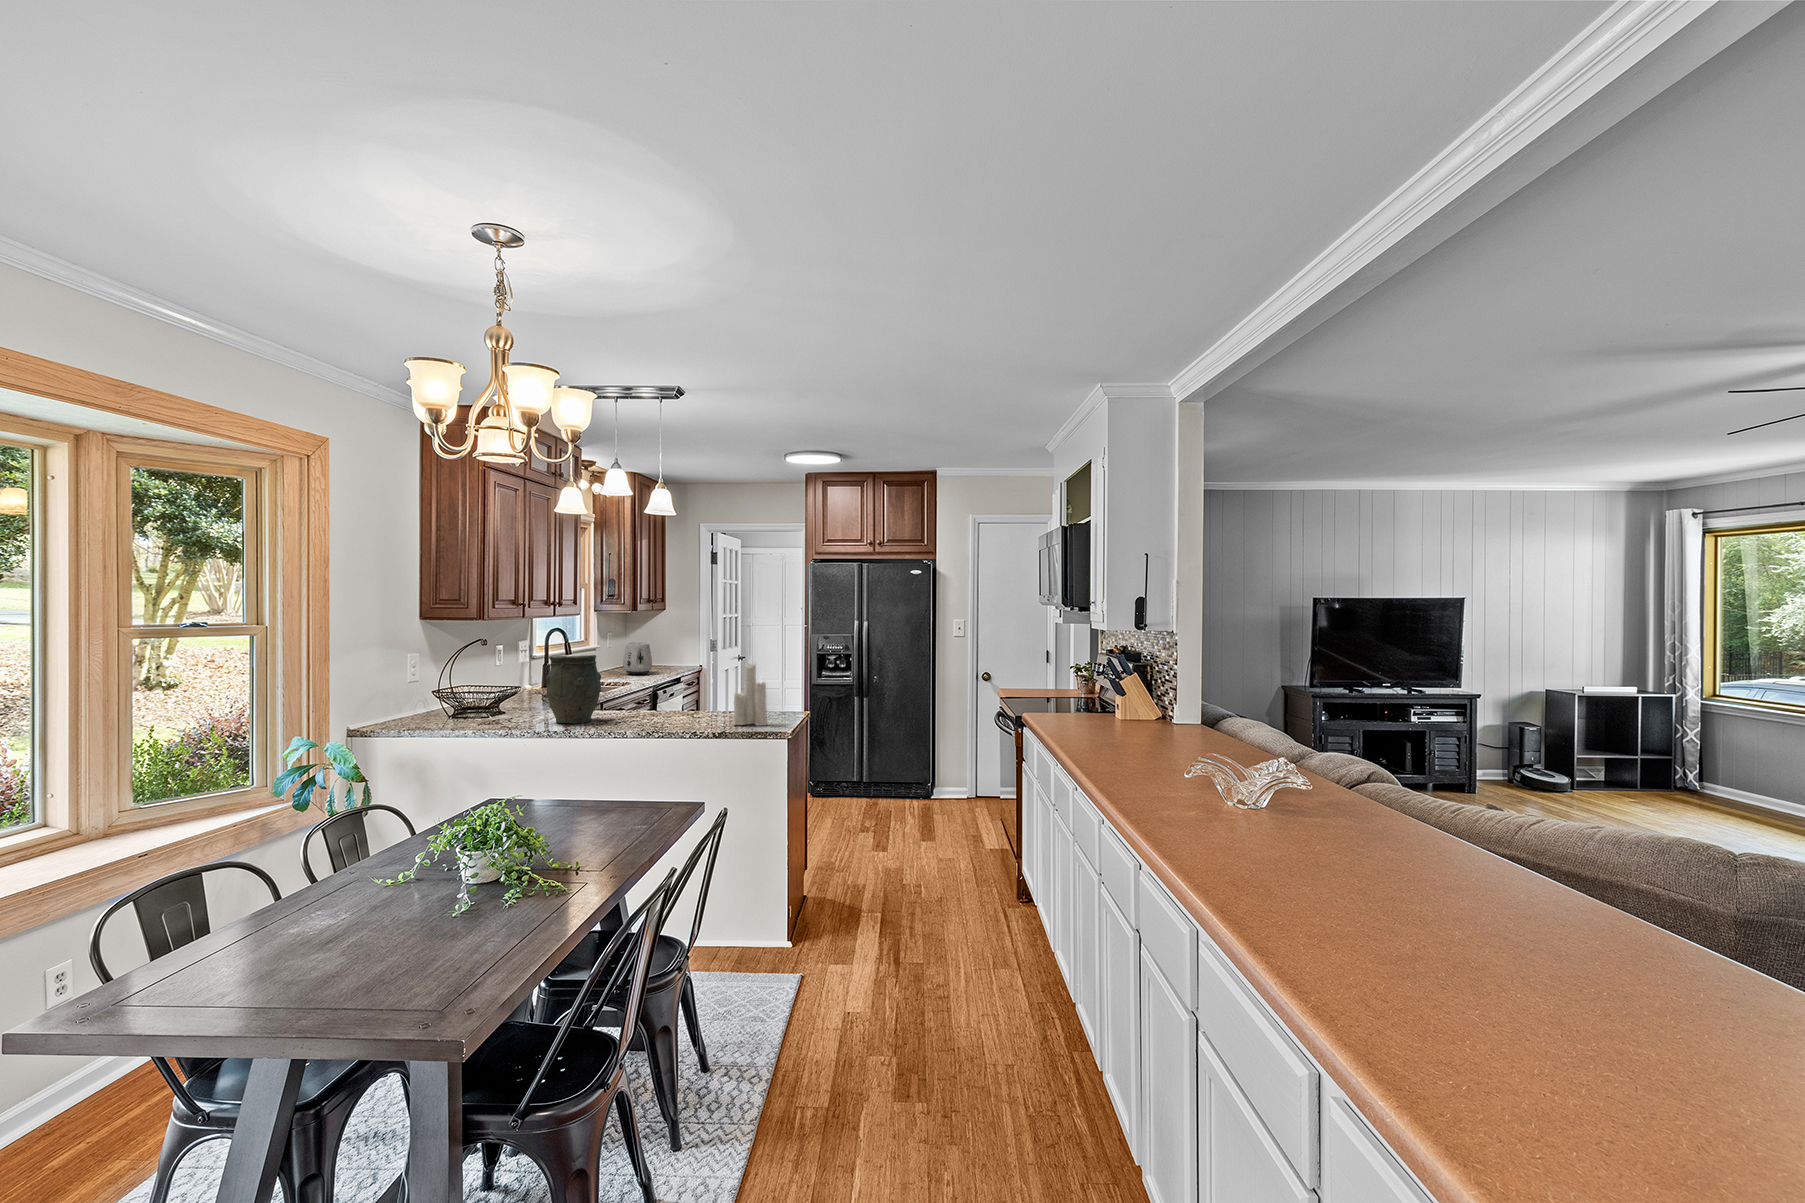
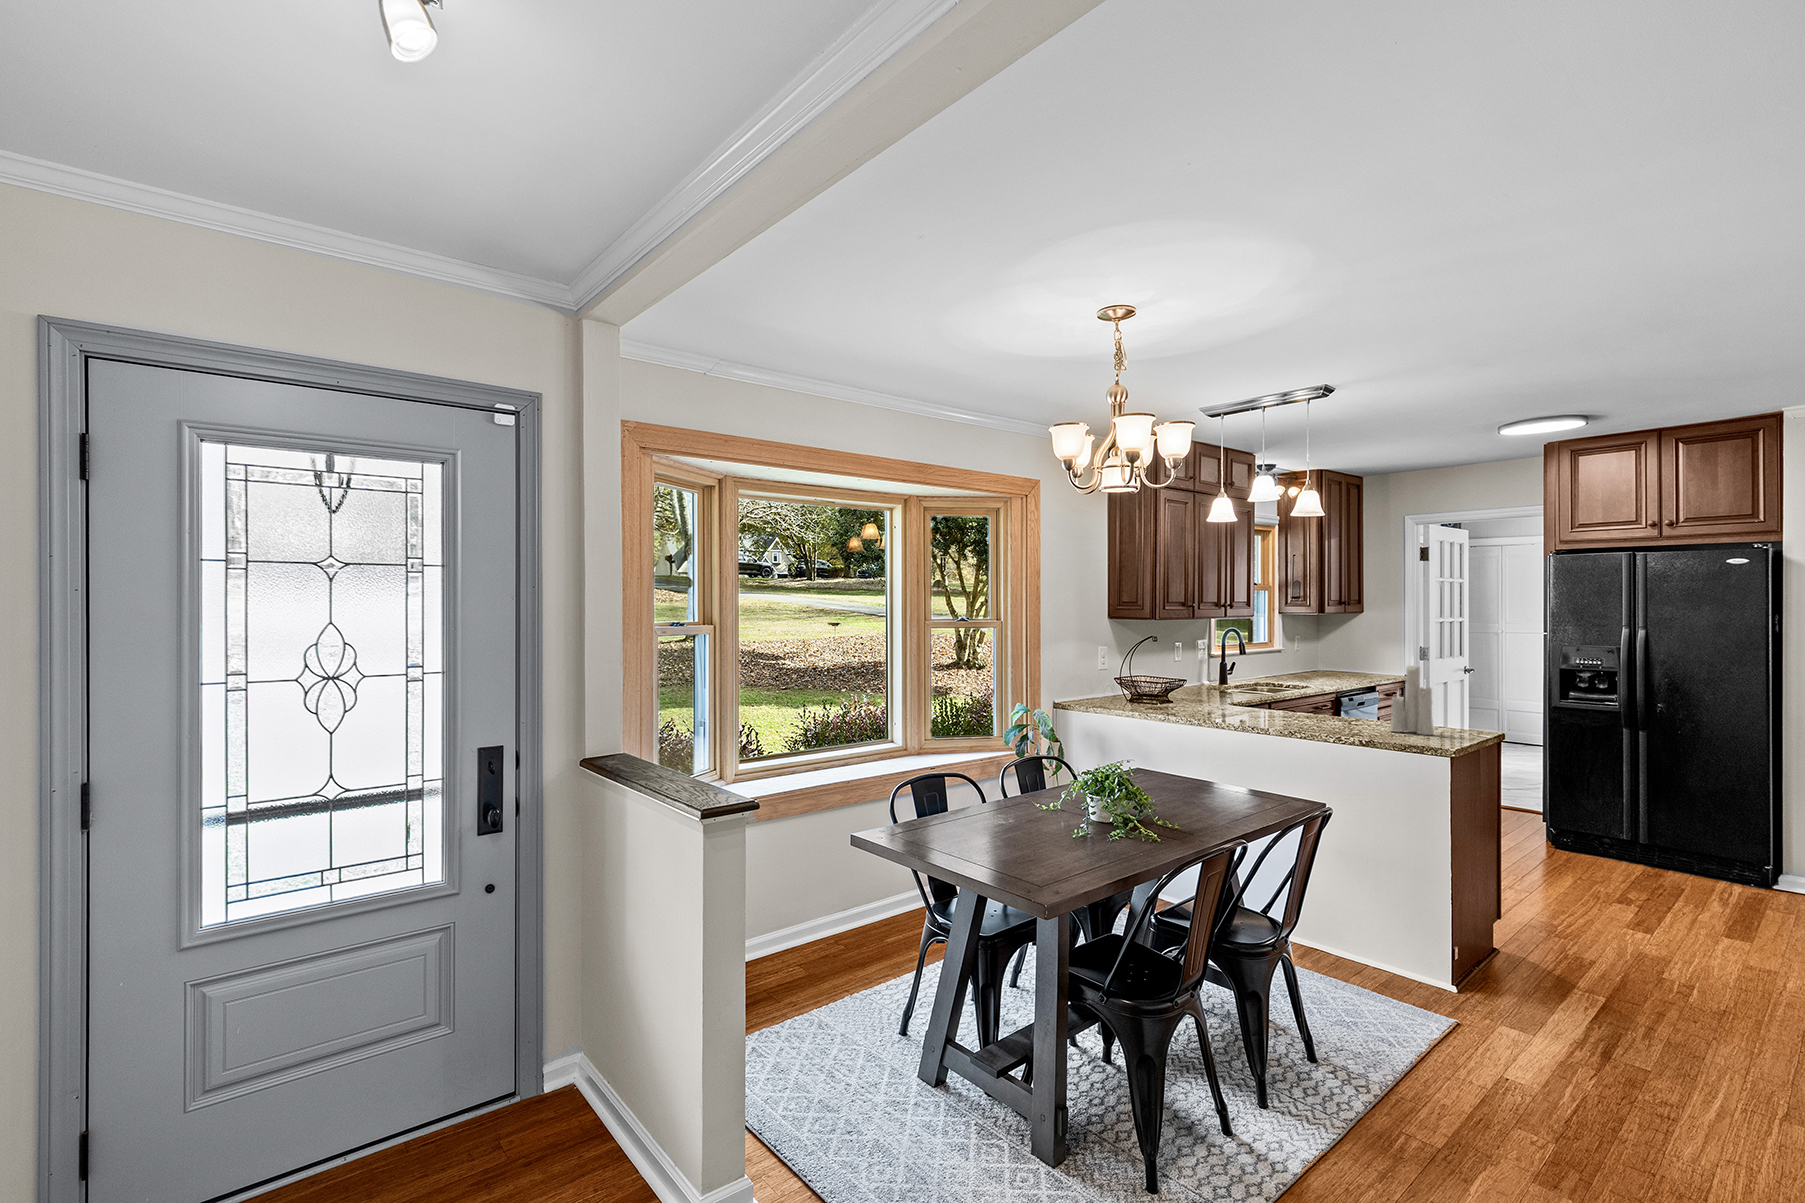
toaster: present [623,642,652,675] -> none [1312,648,1343,682]
vase: present [546,655,601,723] -> none [1204,650,1256,714]

